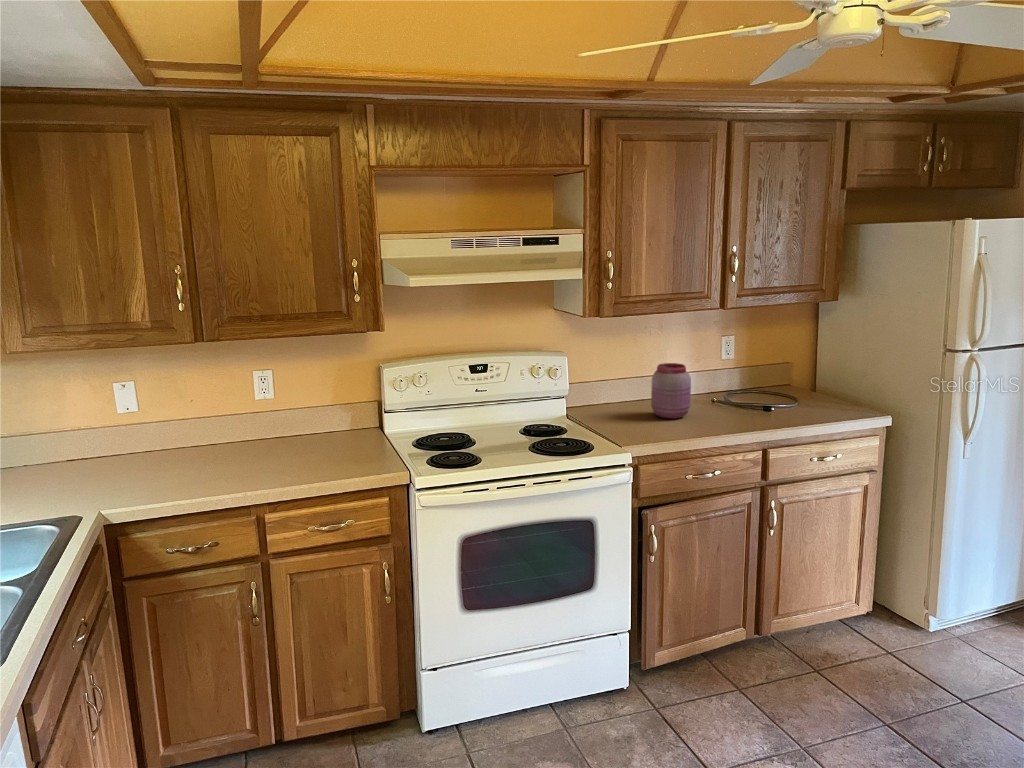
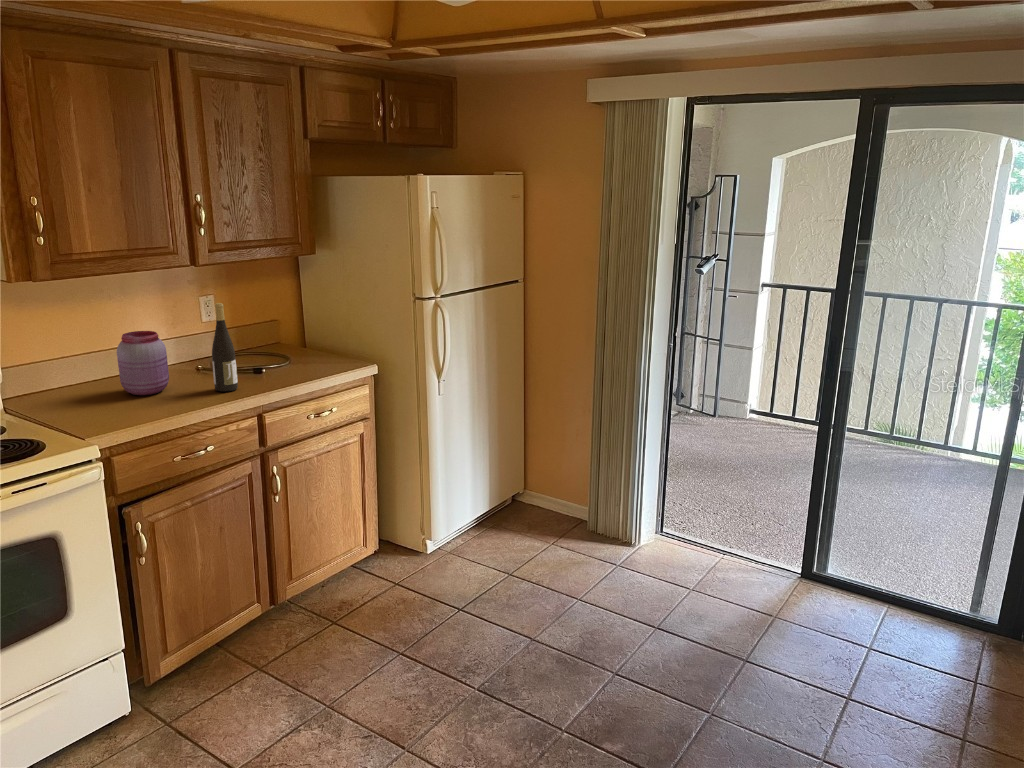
wine bottle: none [728,343,750,424] -> present [212,303,238,392]

